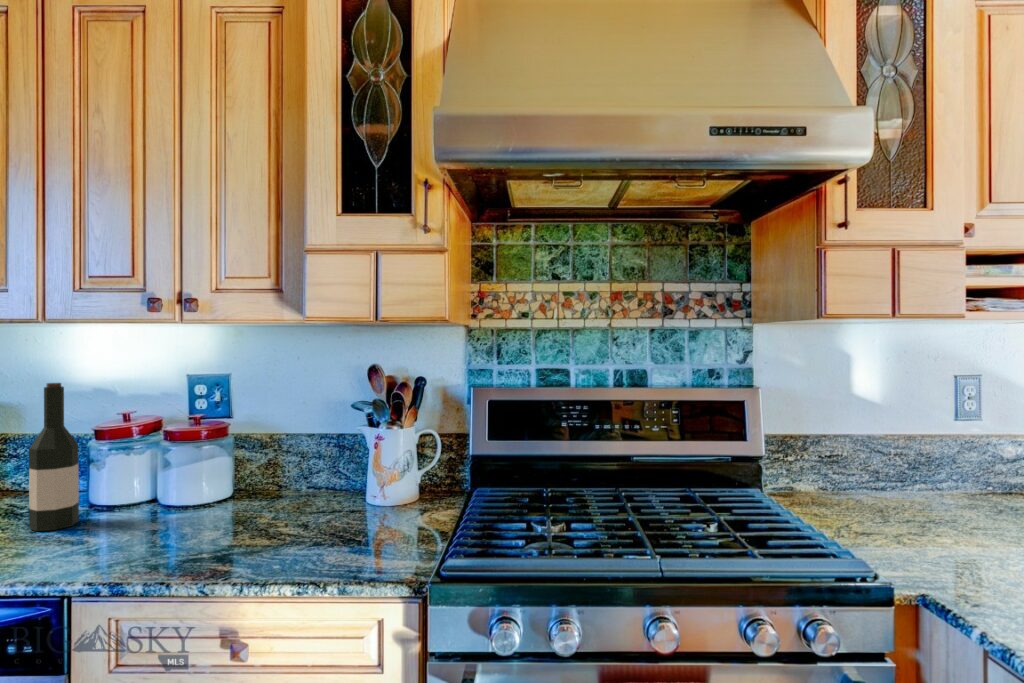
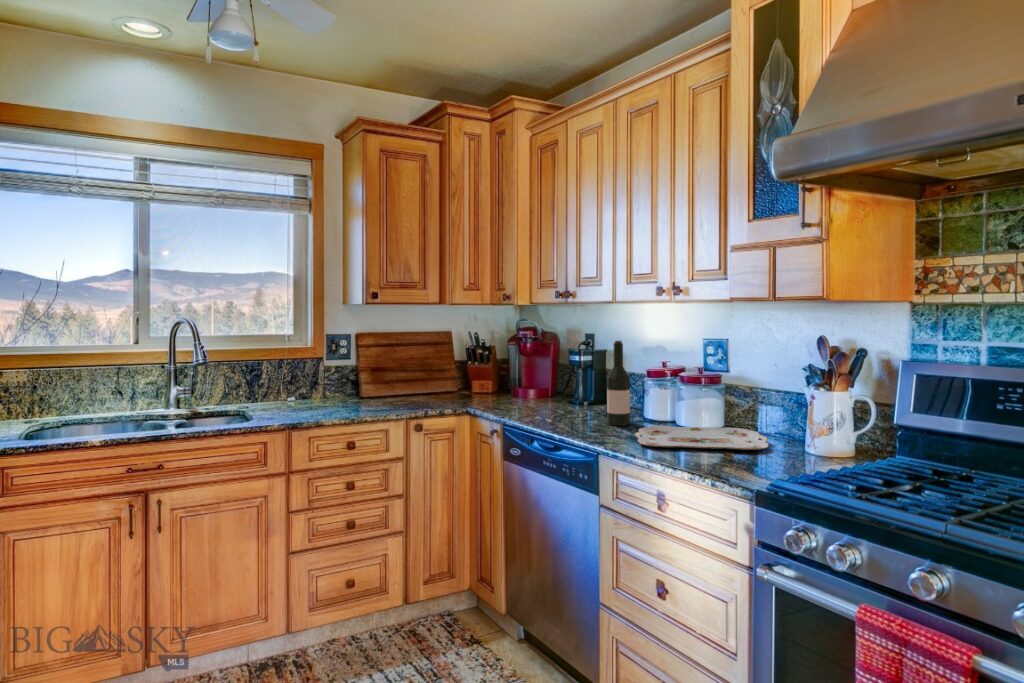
serving tray: none [120,492,340,554] -> present [634,426,768,450]

